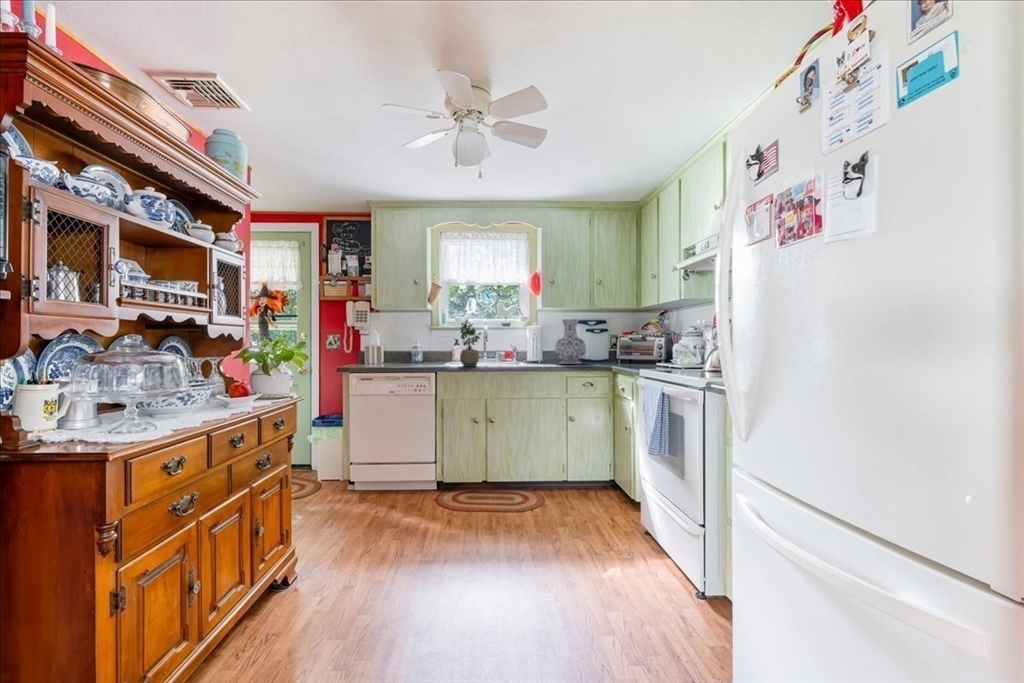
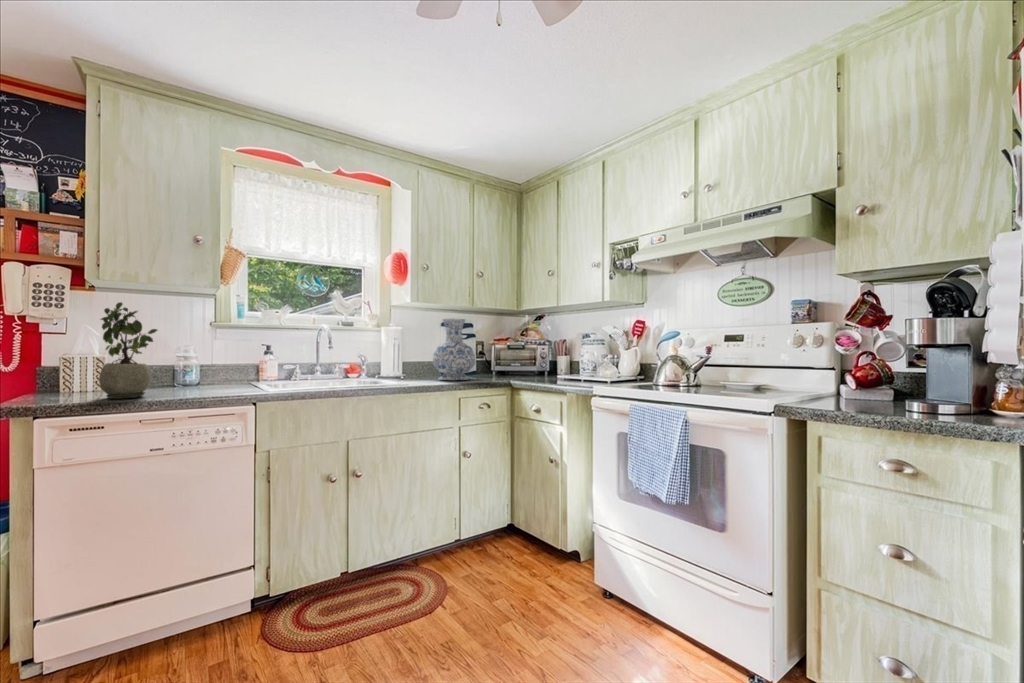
potted plant: present [460,320,481,367] -> present [99,302,157,399]

